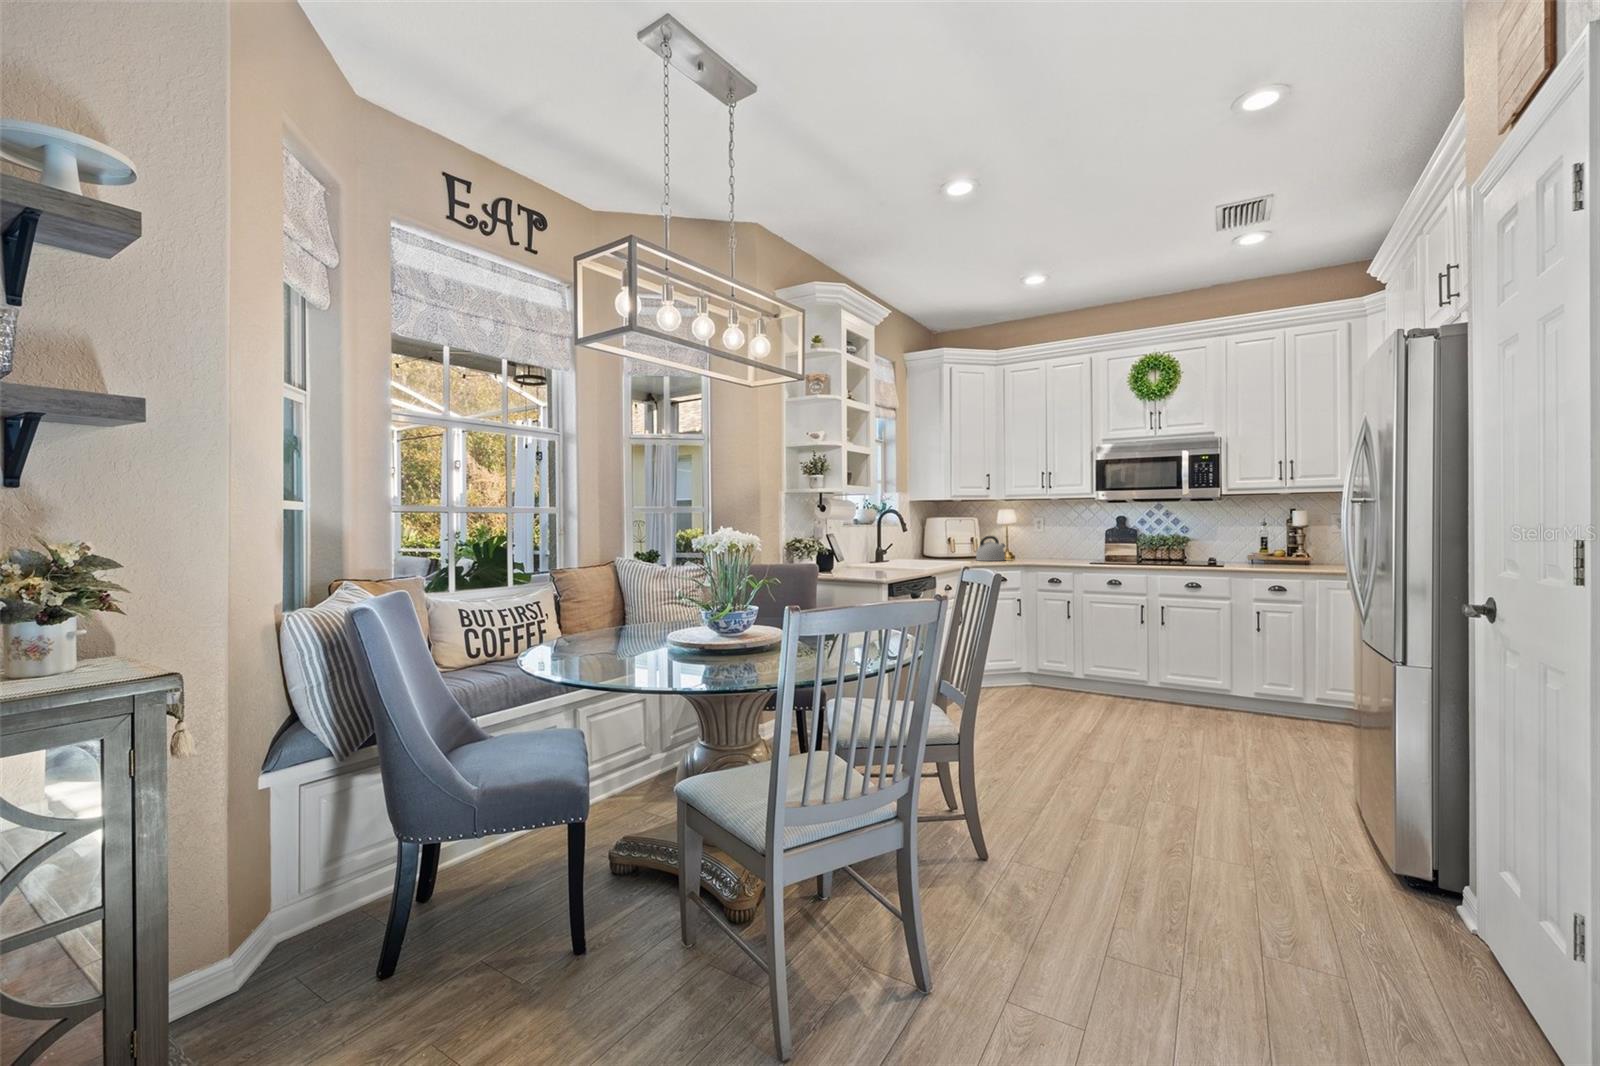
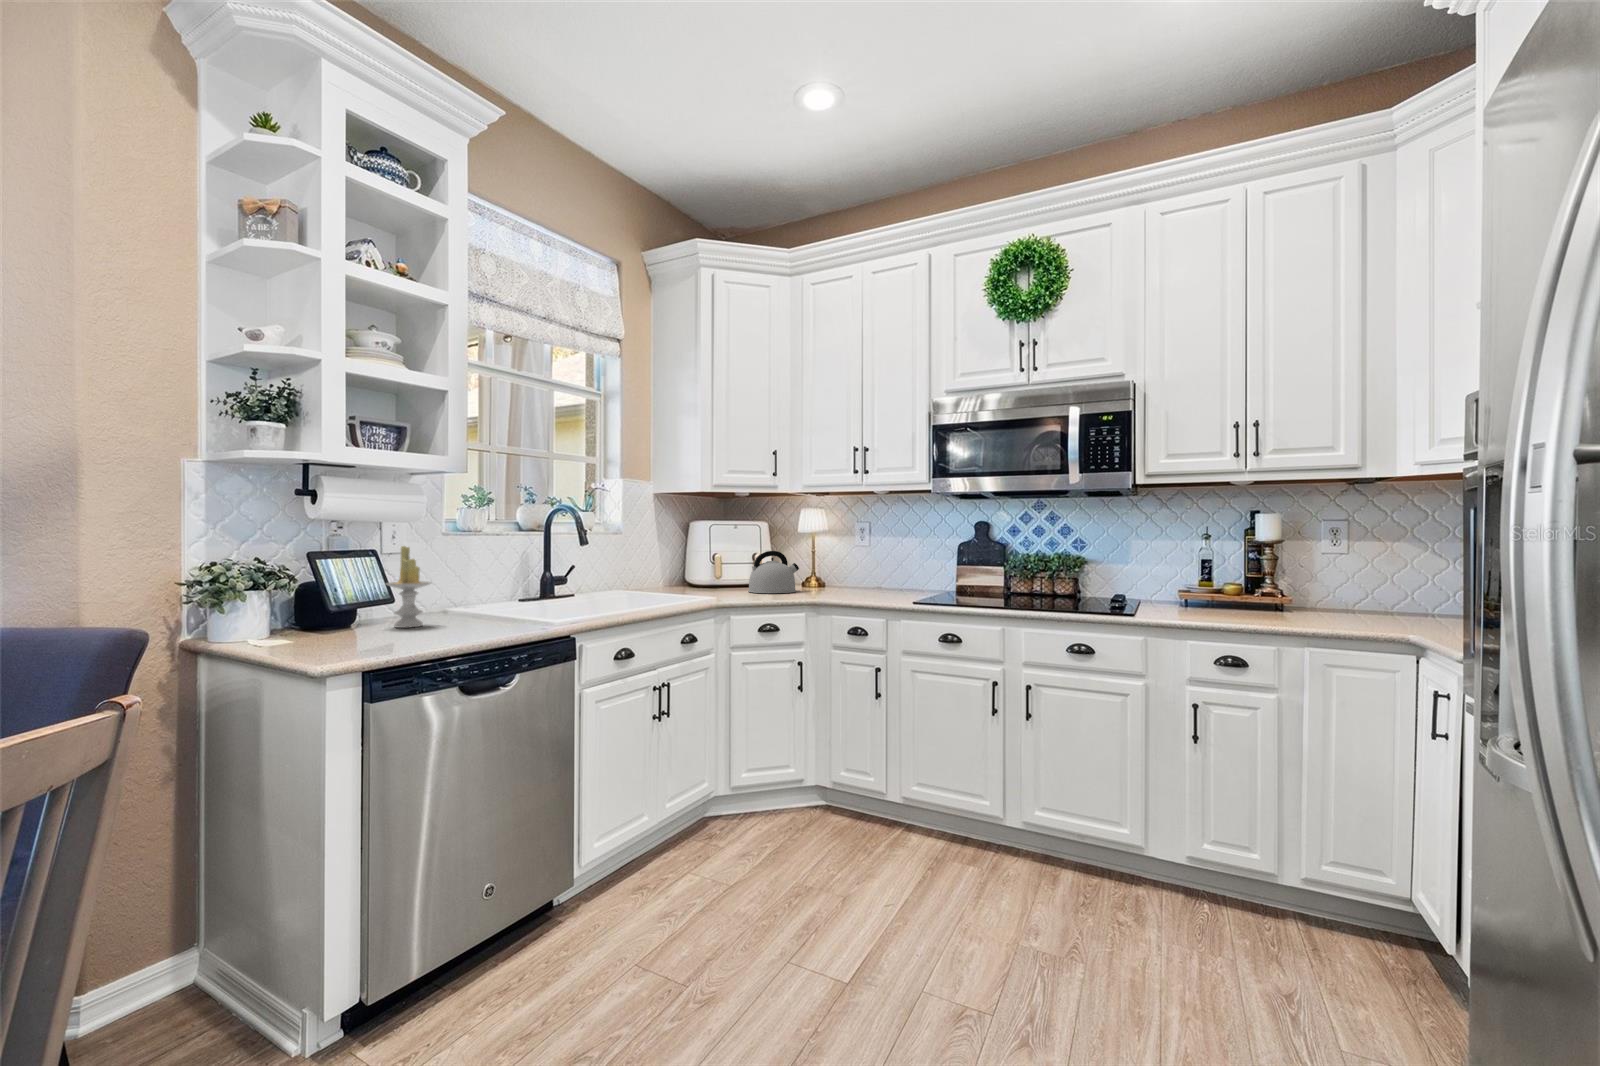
candle: none [847,533,867,573] -> present [386,546,431,628]

